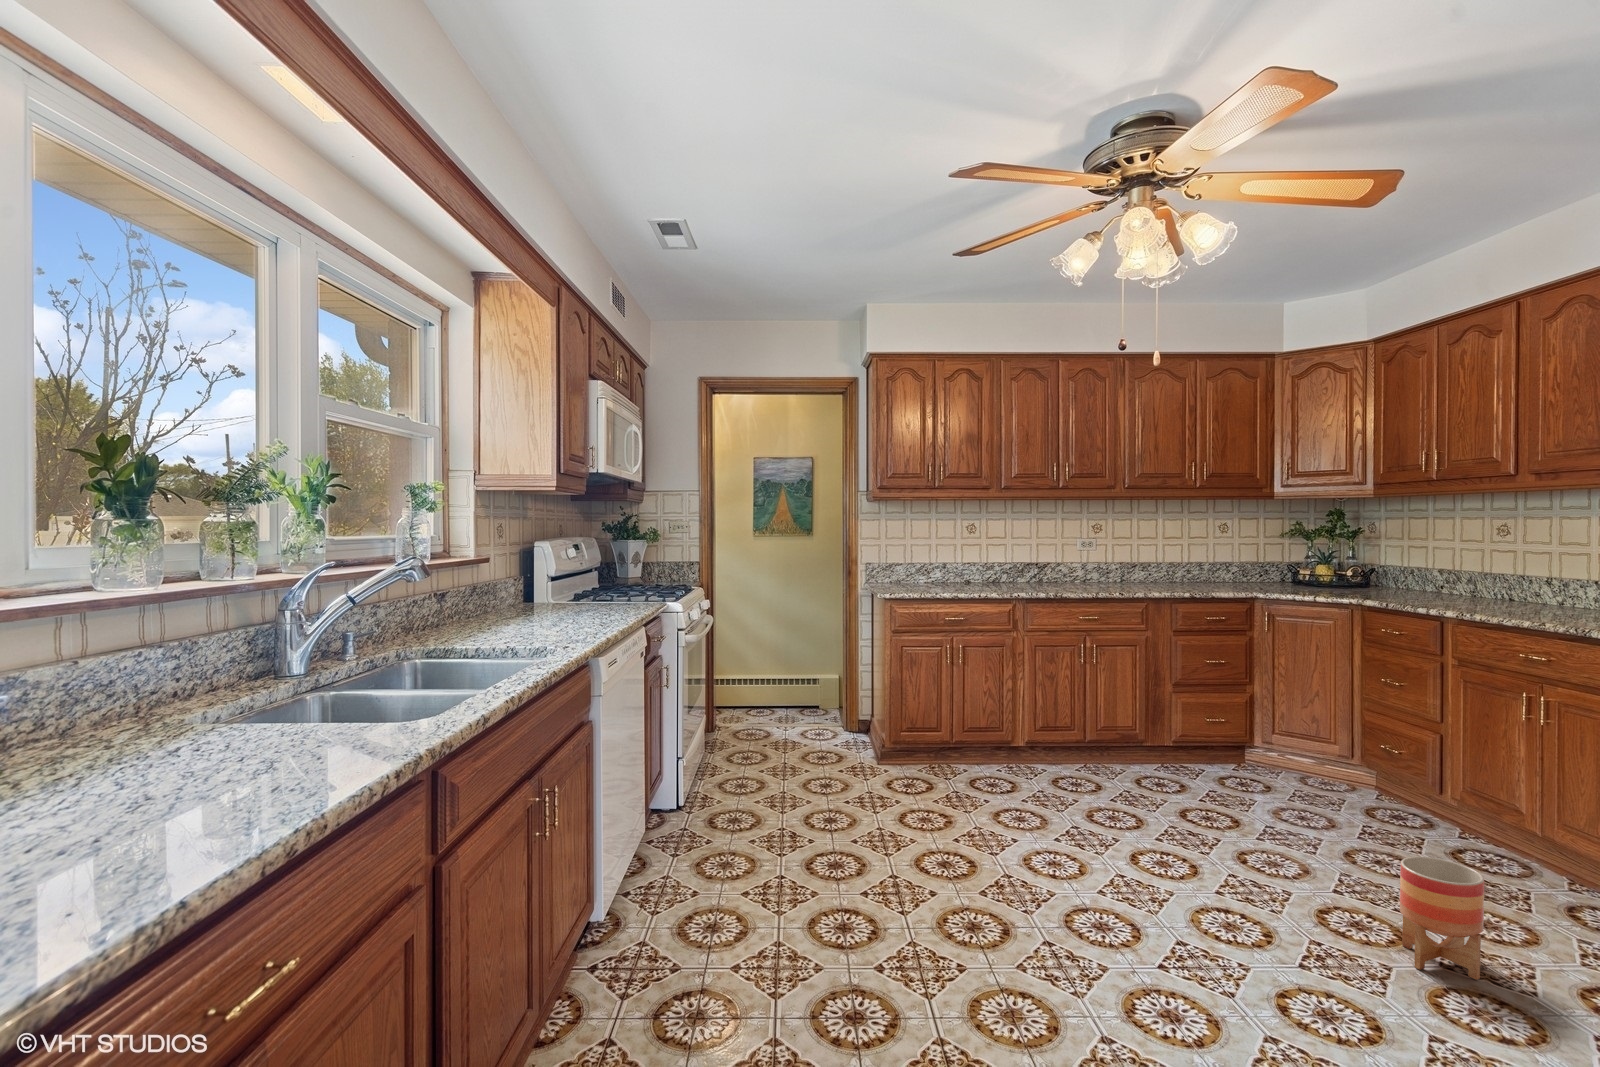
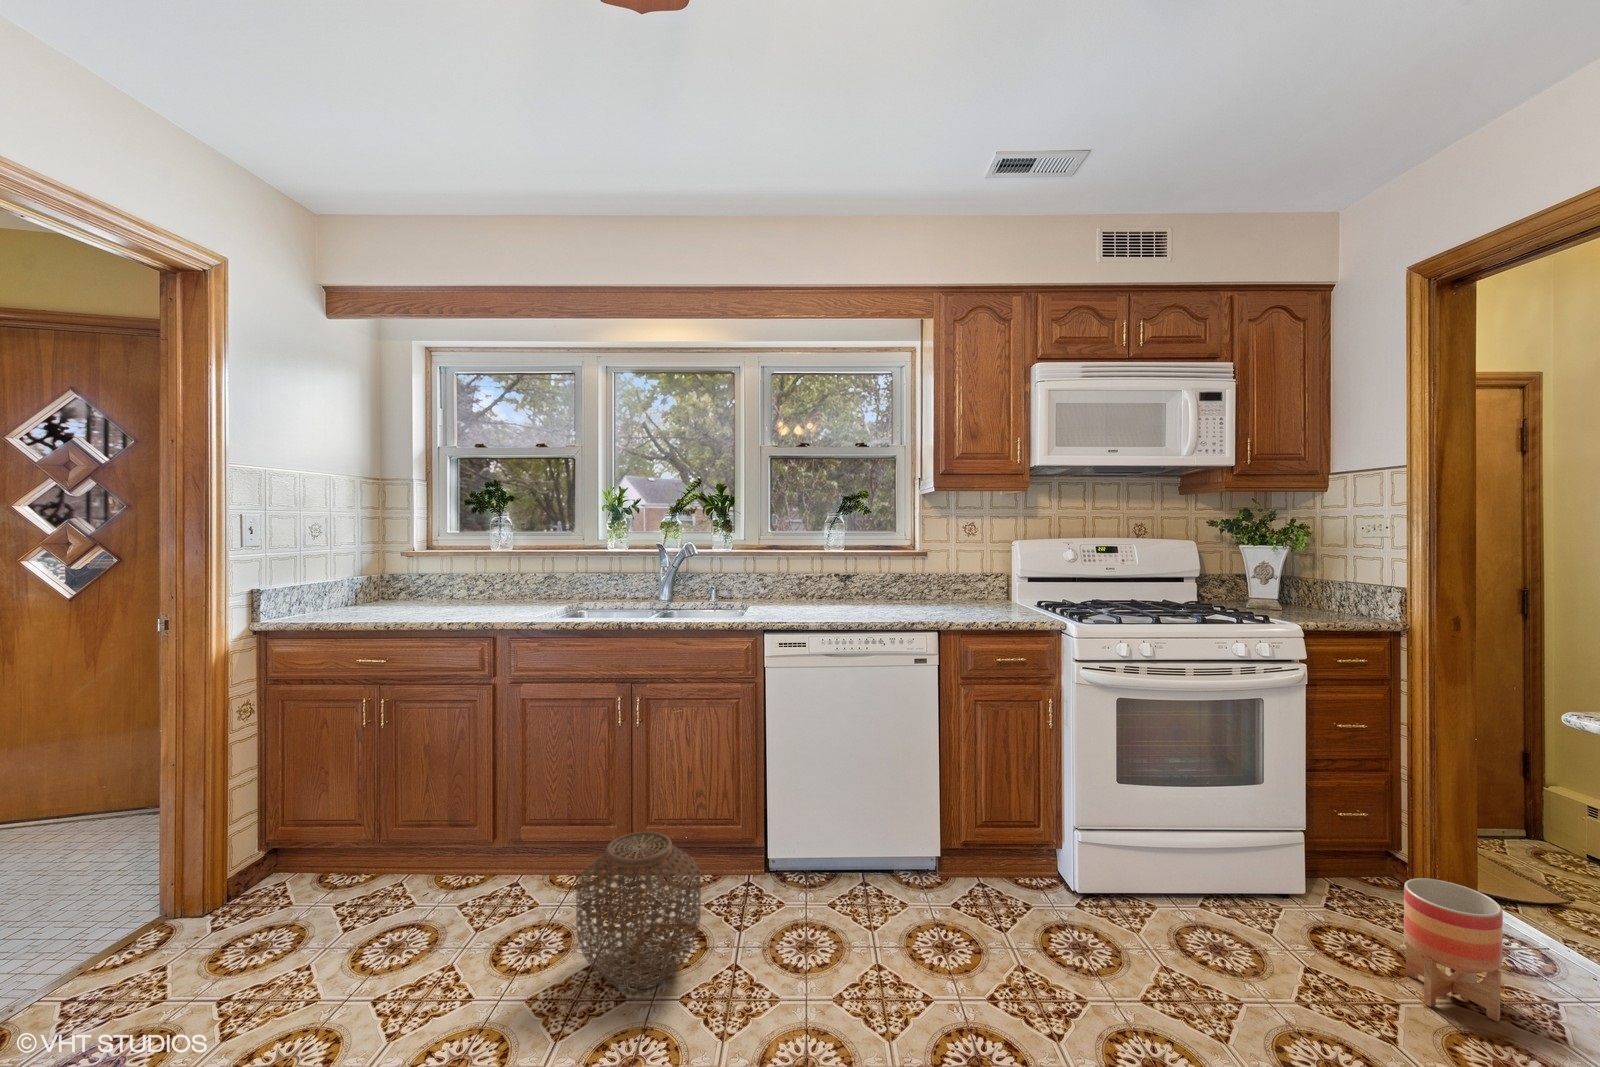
woven basket: none [630,818,746,962] -> present [576,832,701,989]

